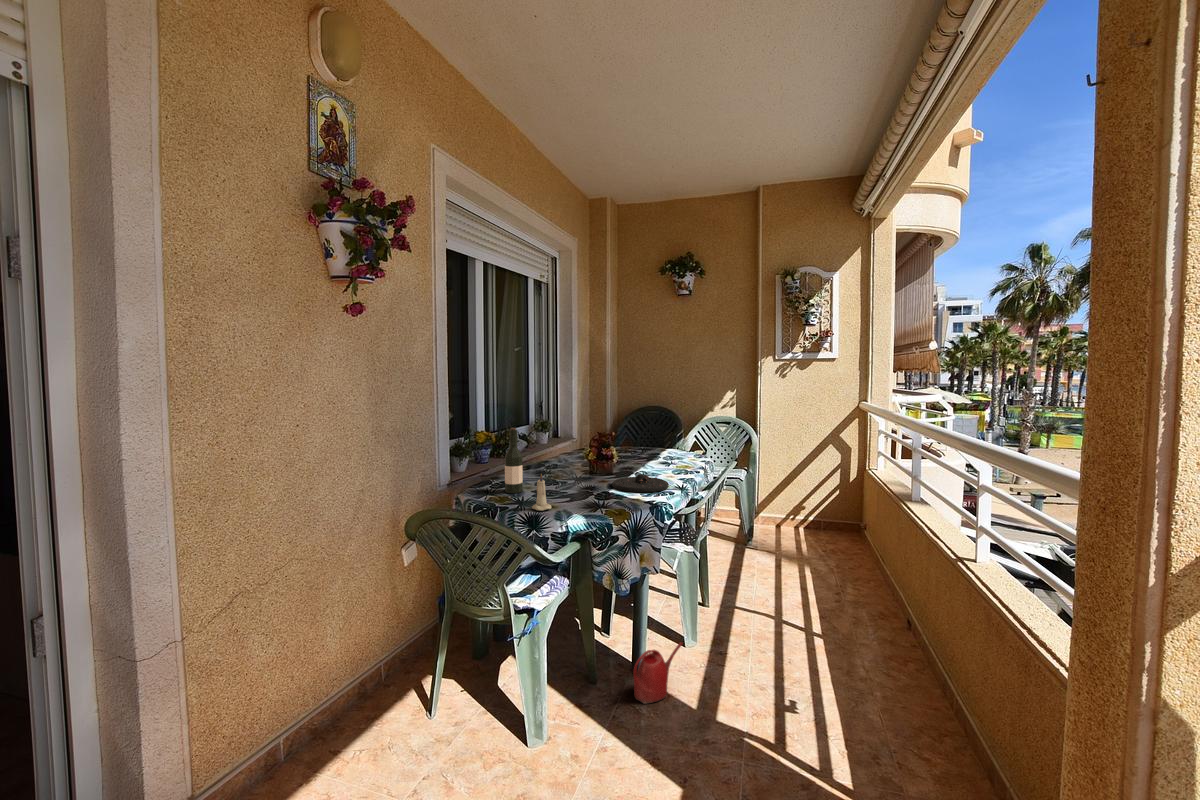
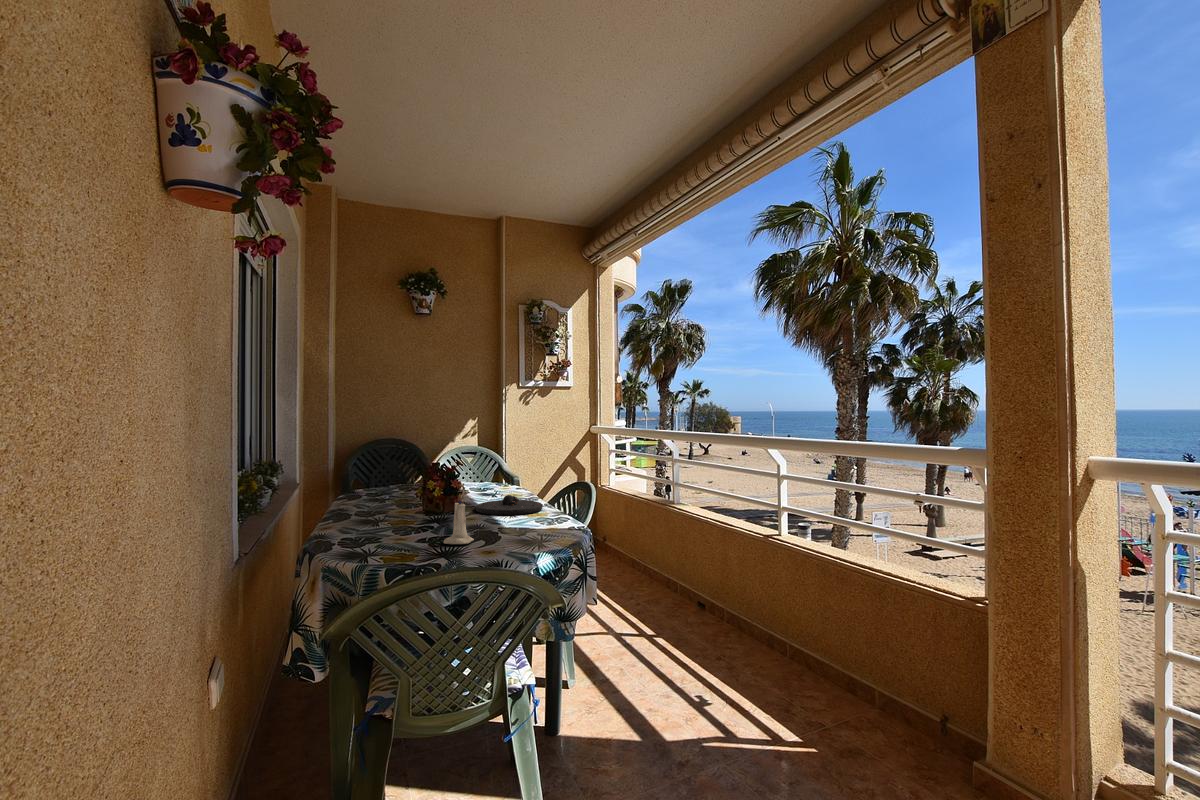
wine bottle: present [505,428,523,493] -> none [357,442,384,536]
watering can: present [633,643,683,704] -> none [566,675,602,759]

